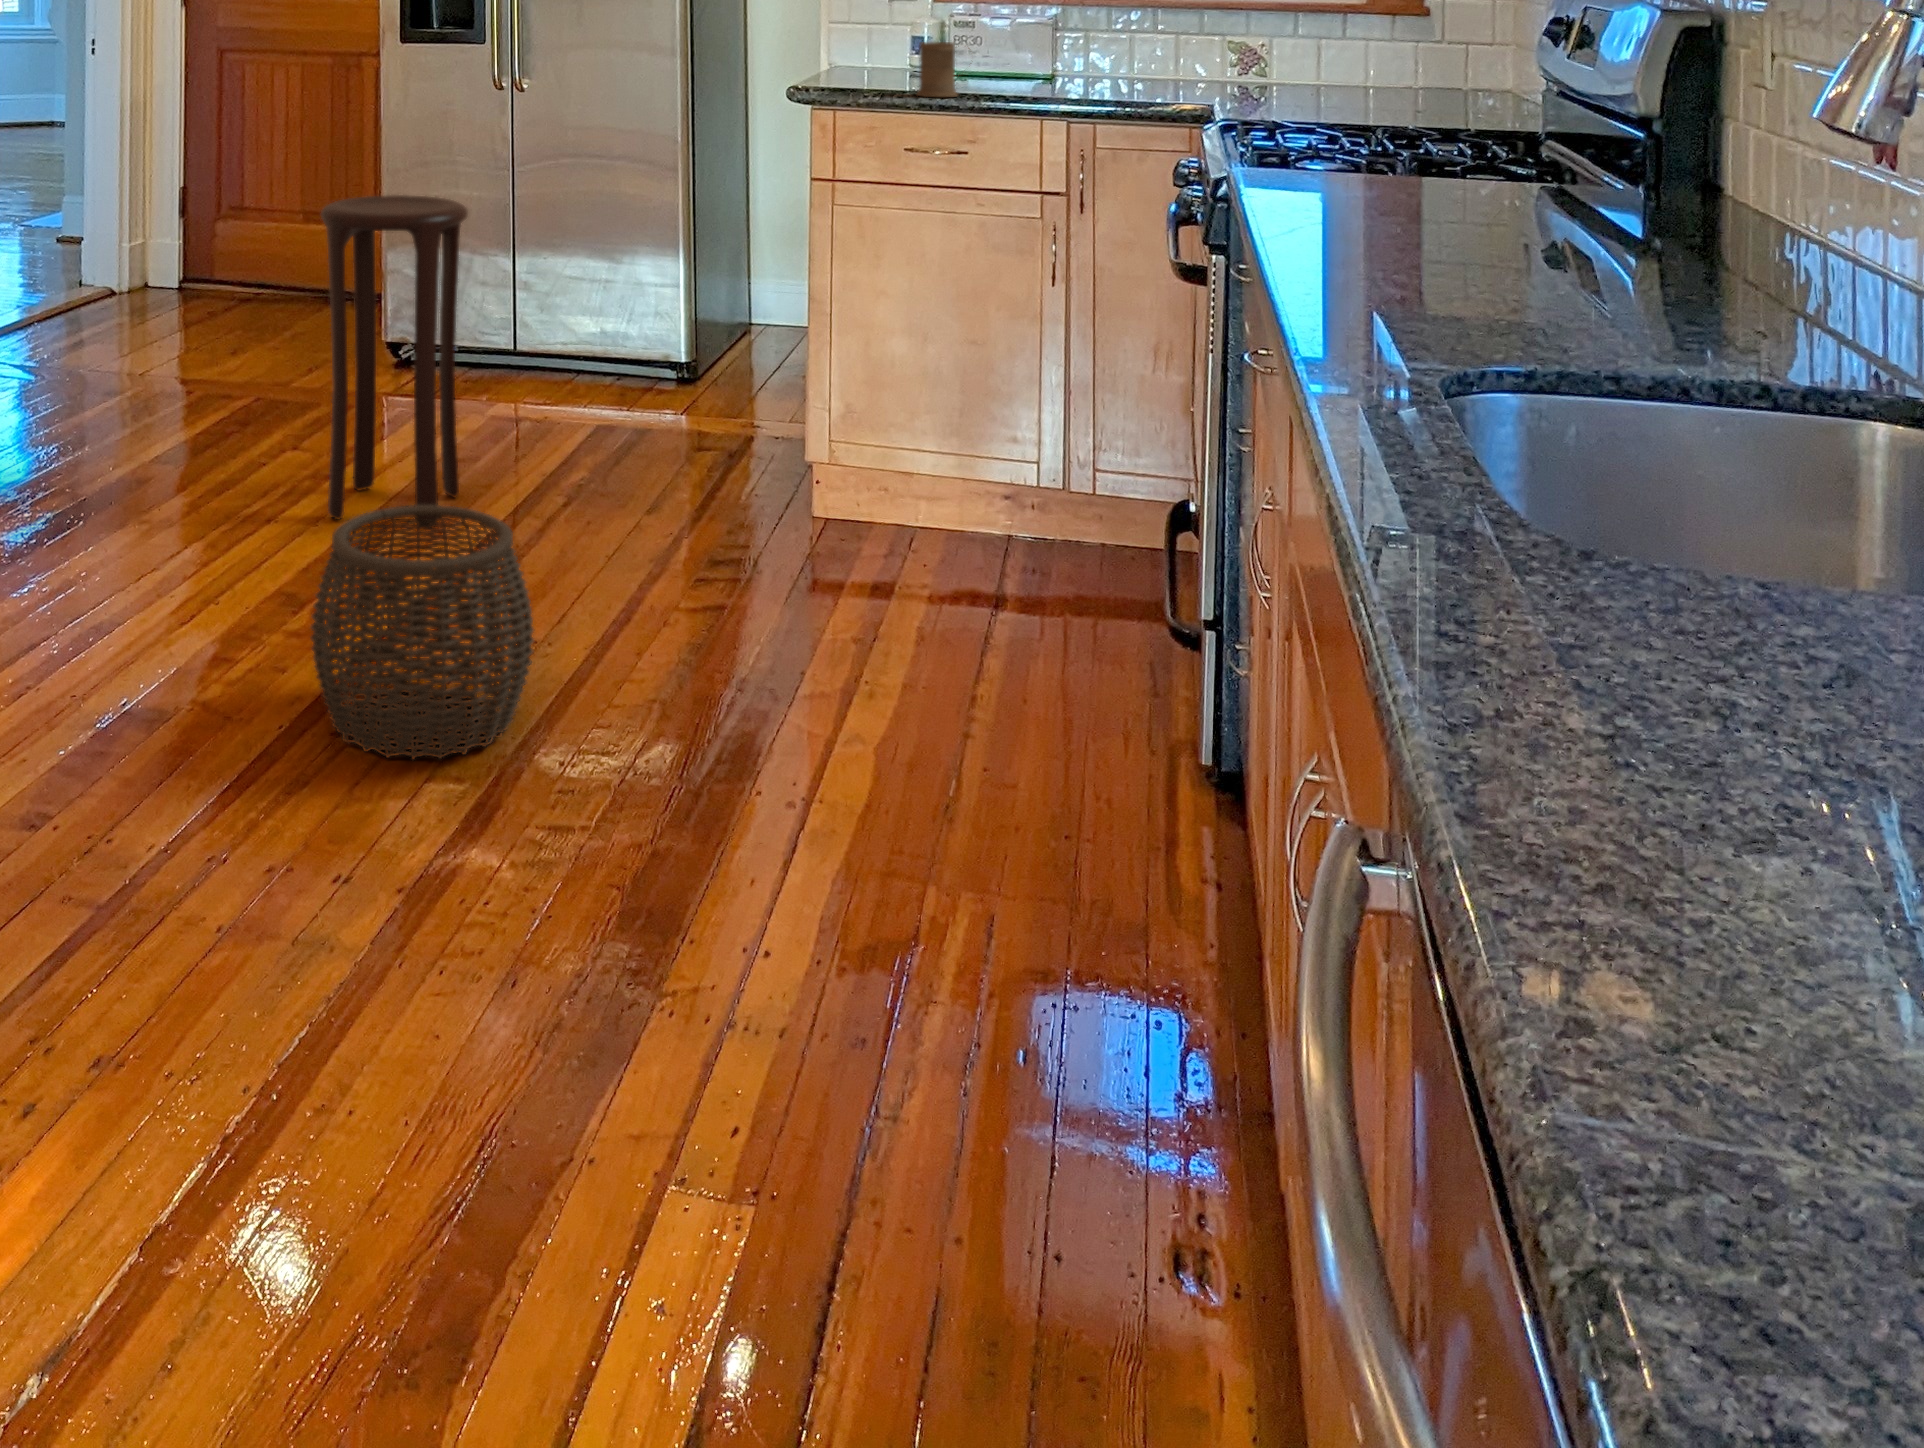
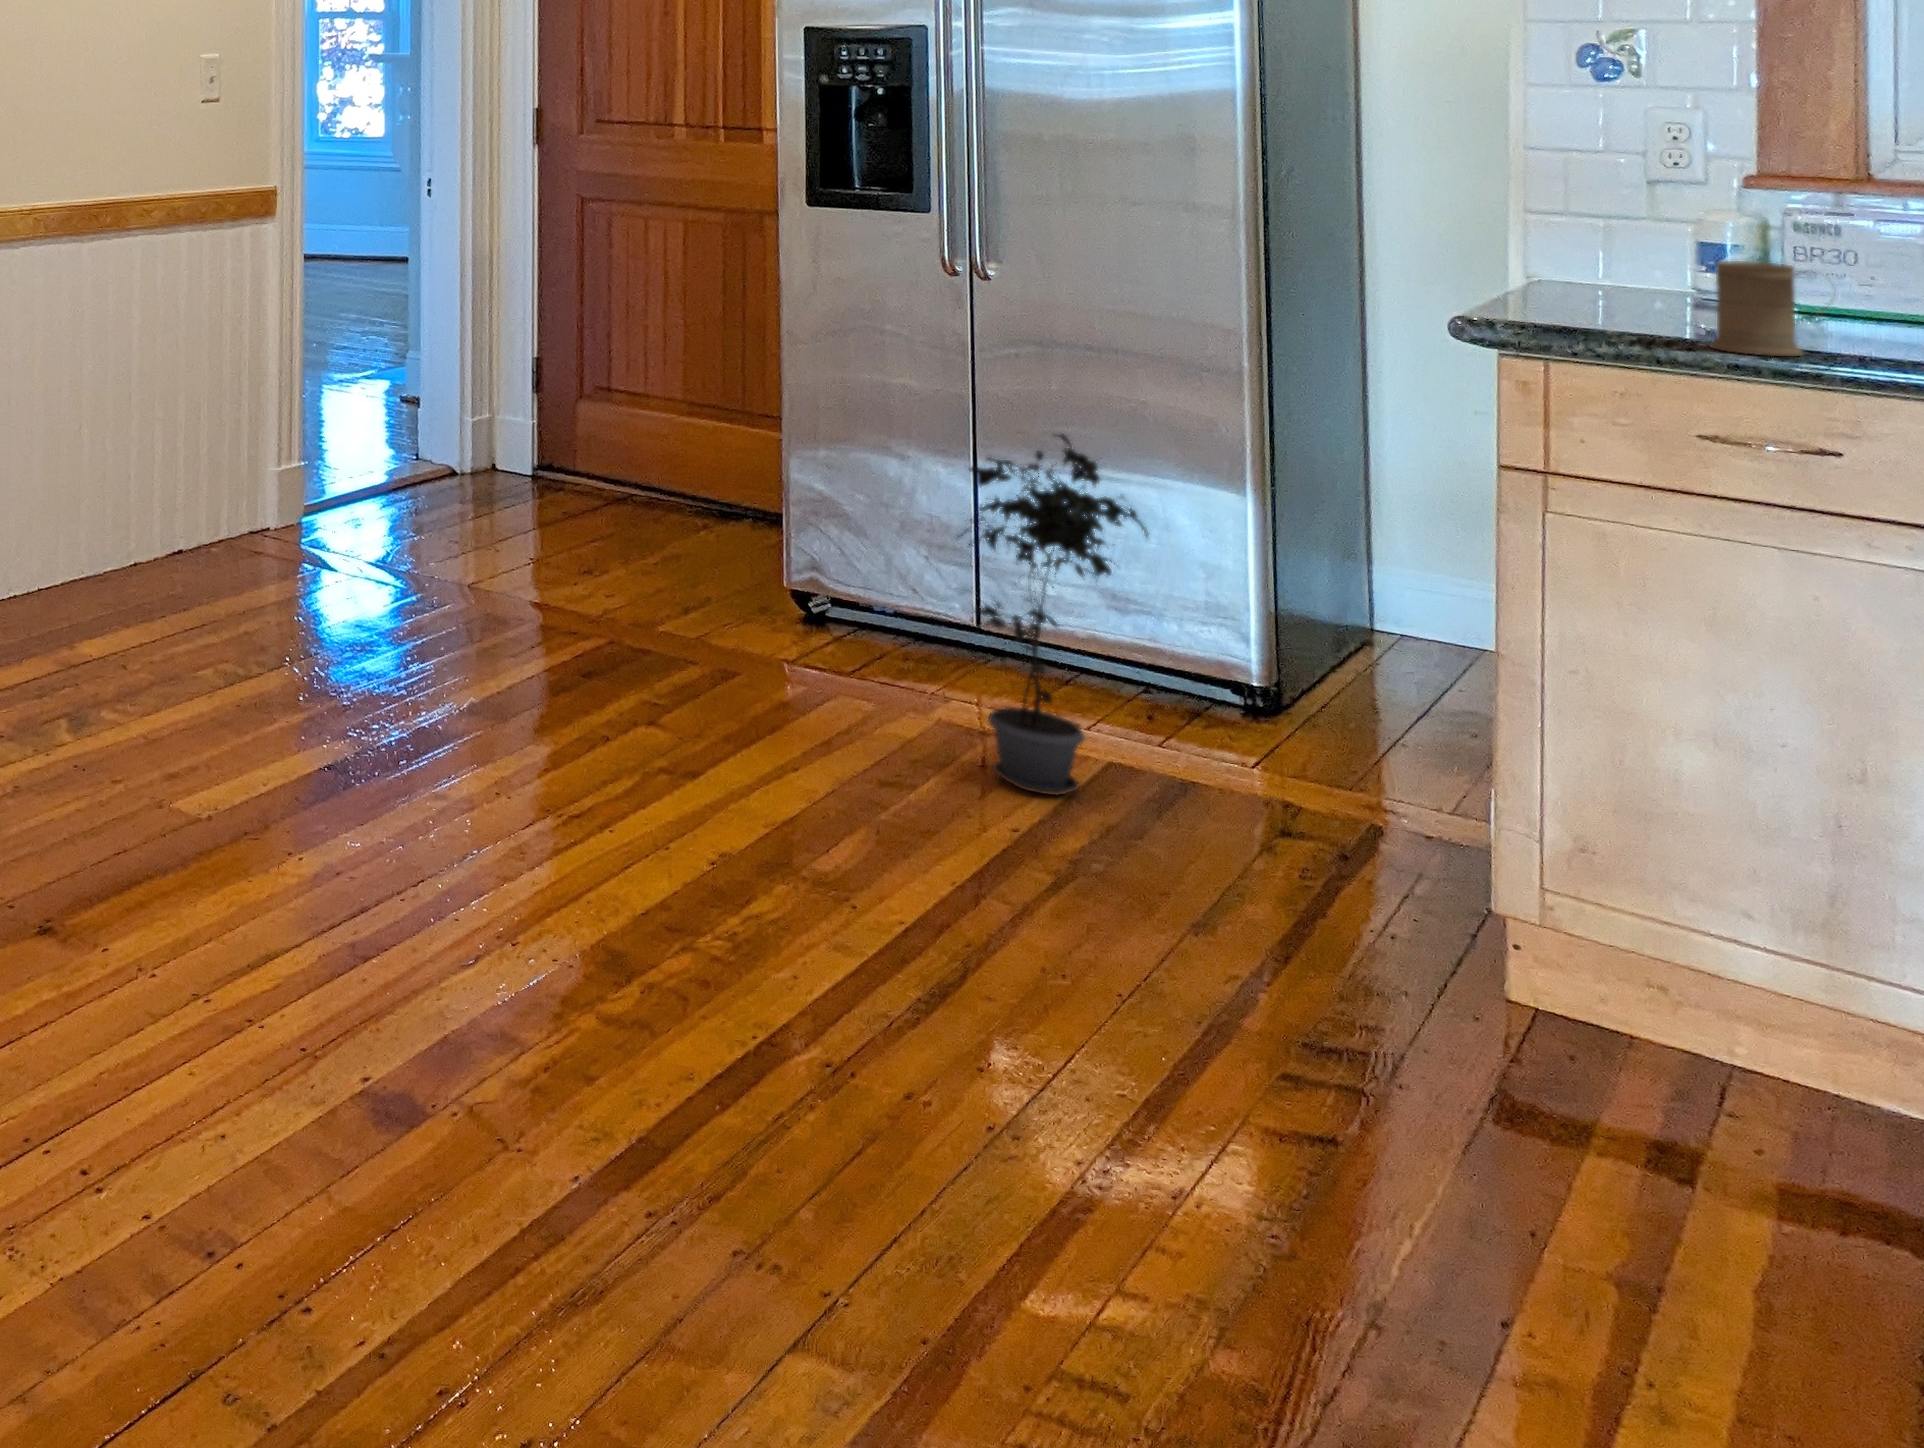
potted plant: none [503,192,623,451] -> present [959,434,1148,795]
stool: present [321,195,468,526] -> none [677,420,893,879]
woven basket: present [311,505,534,759] -> none [632,885,982,1288]

